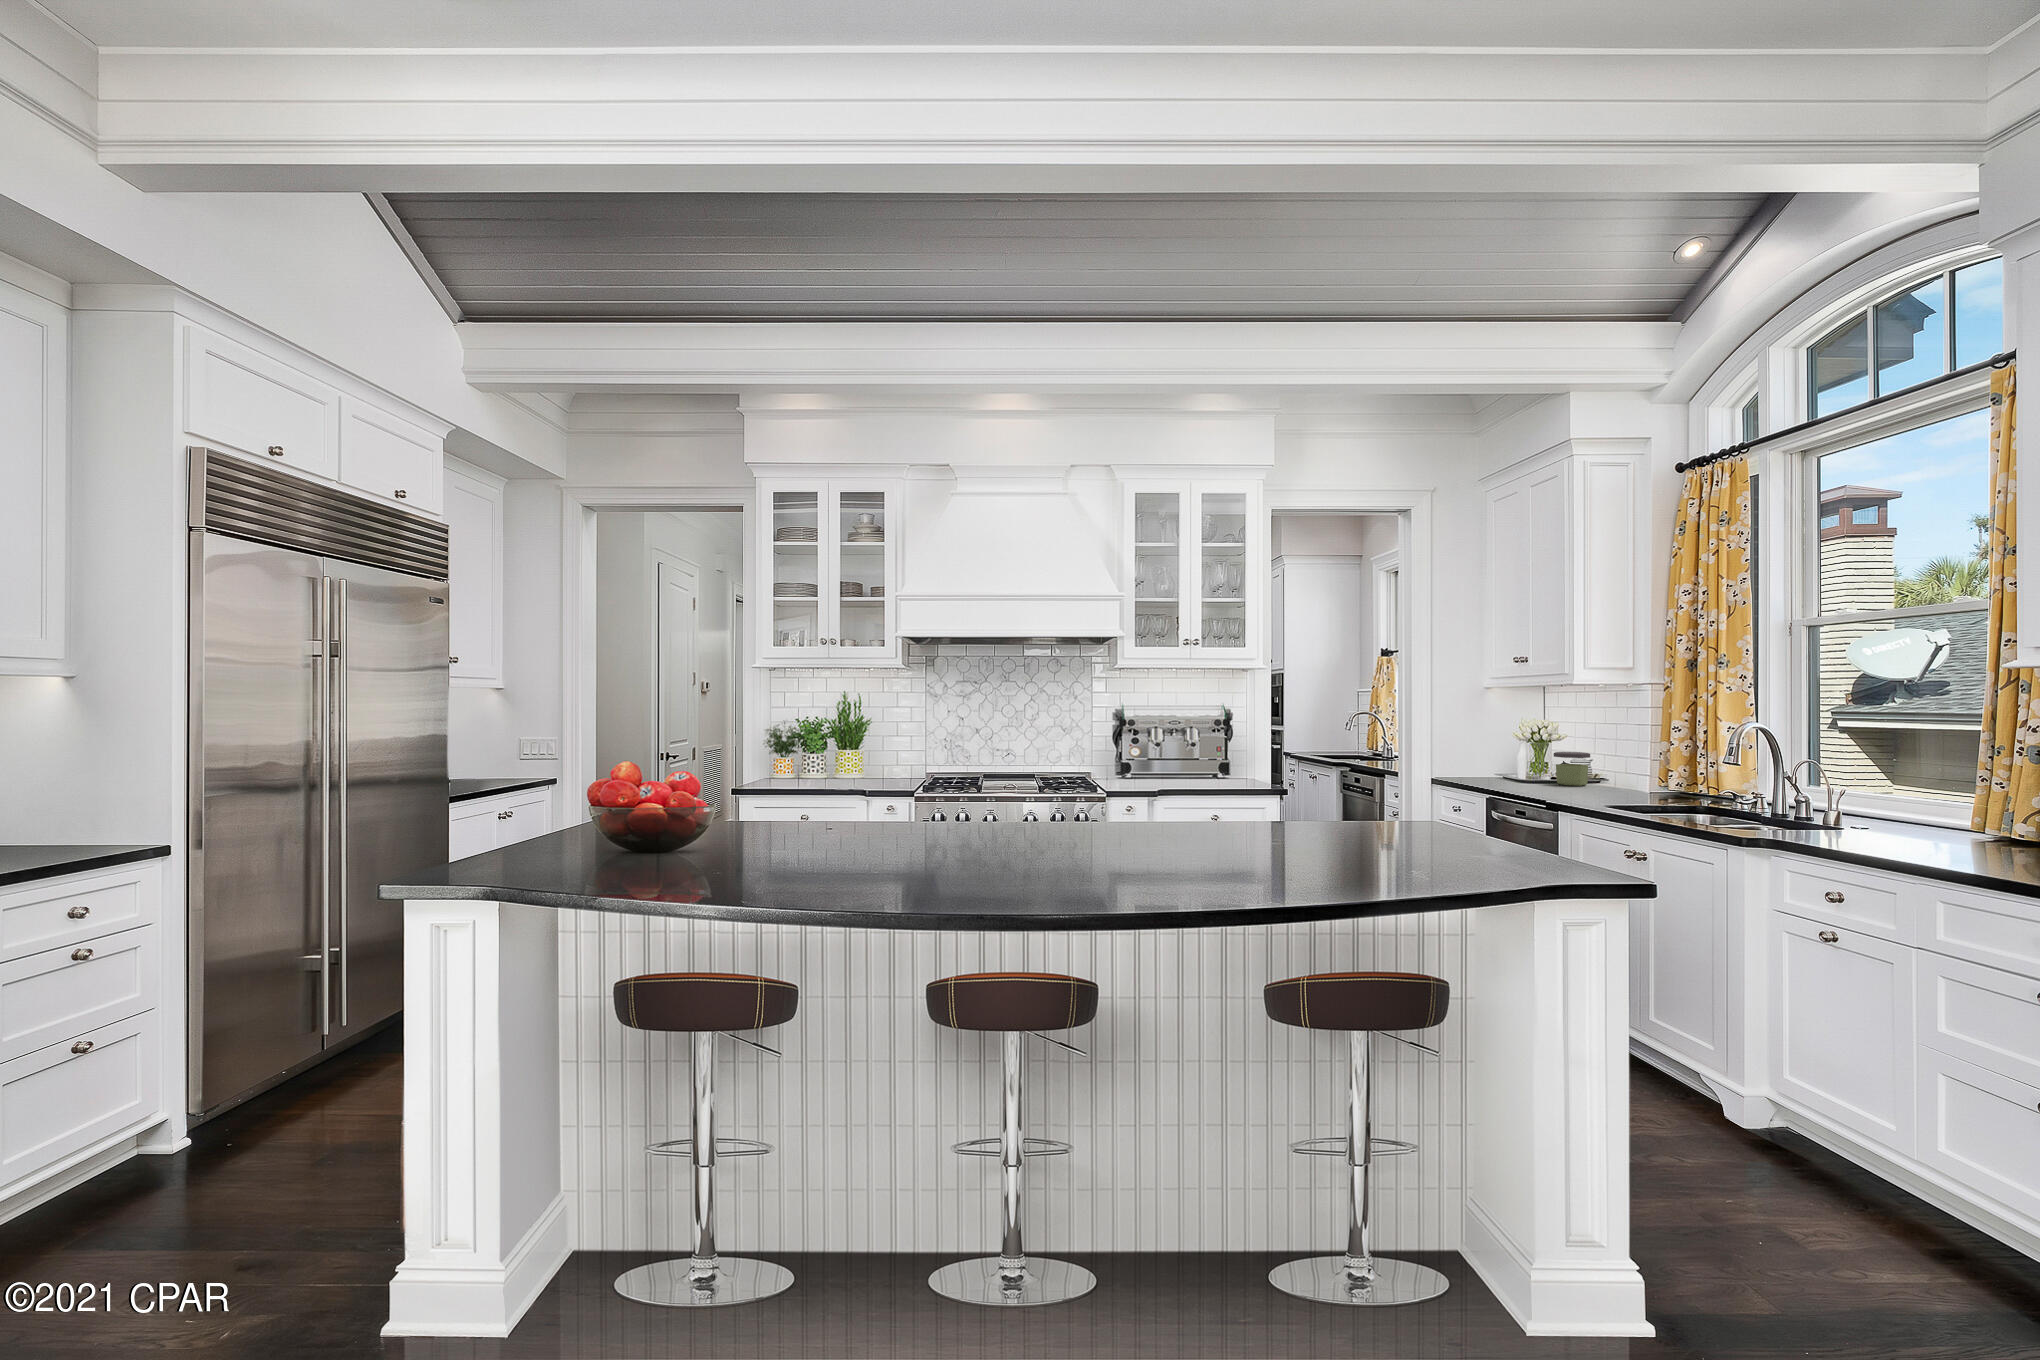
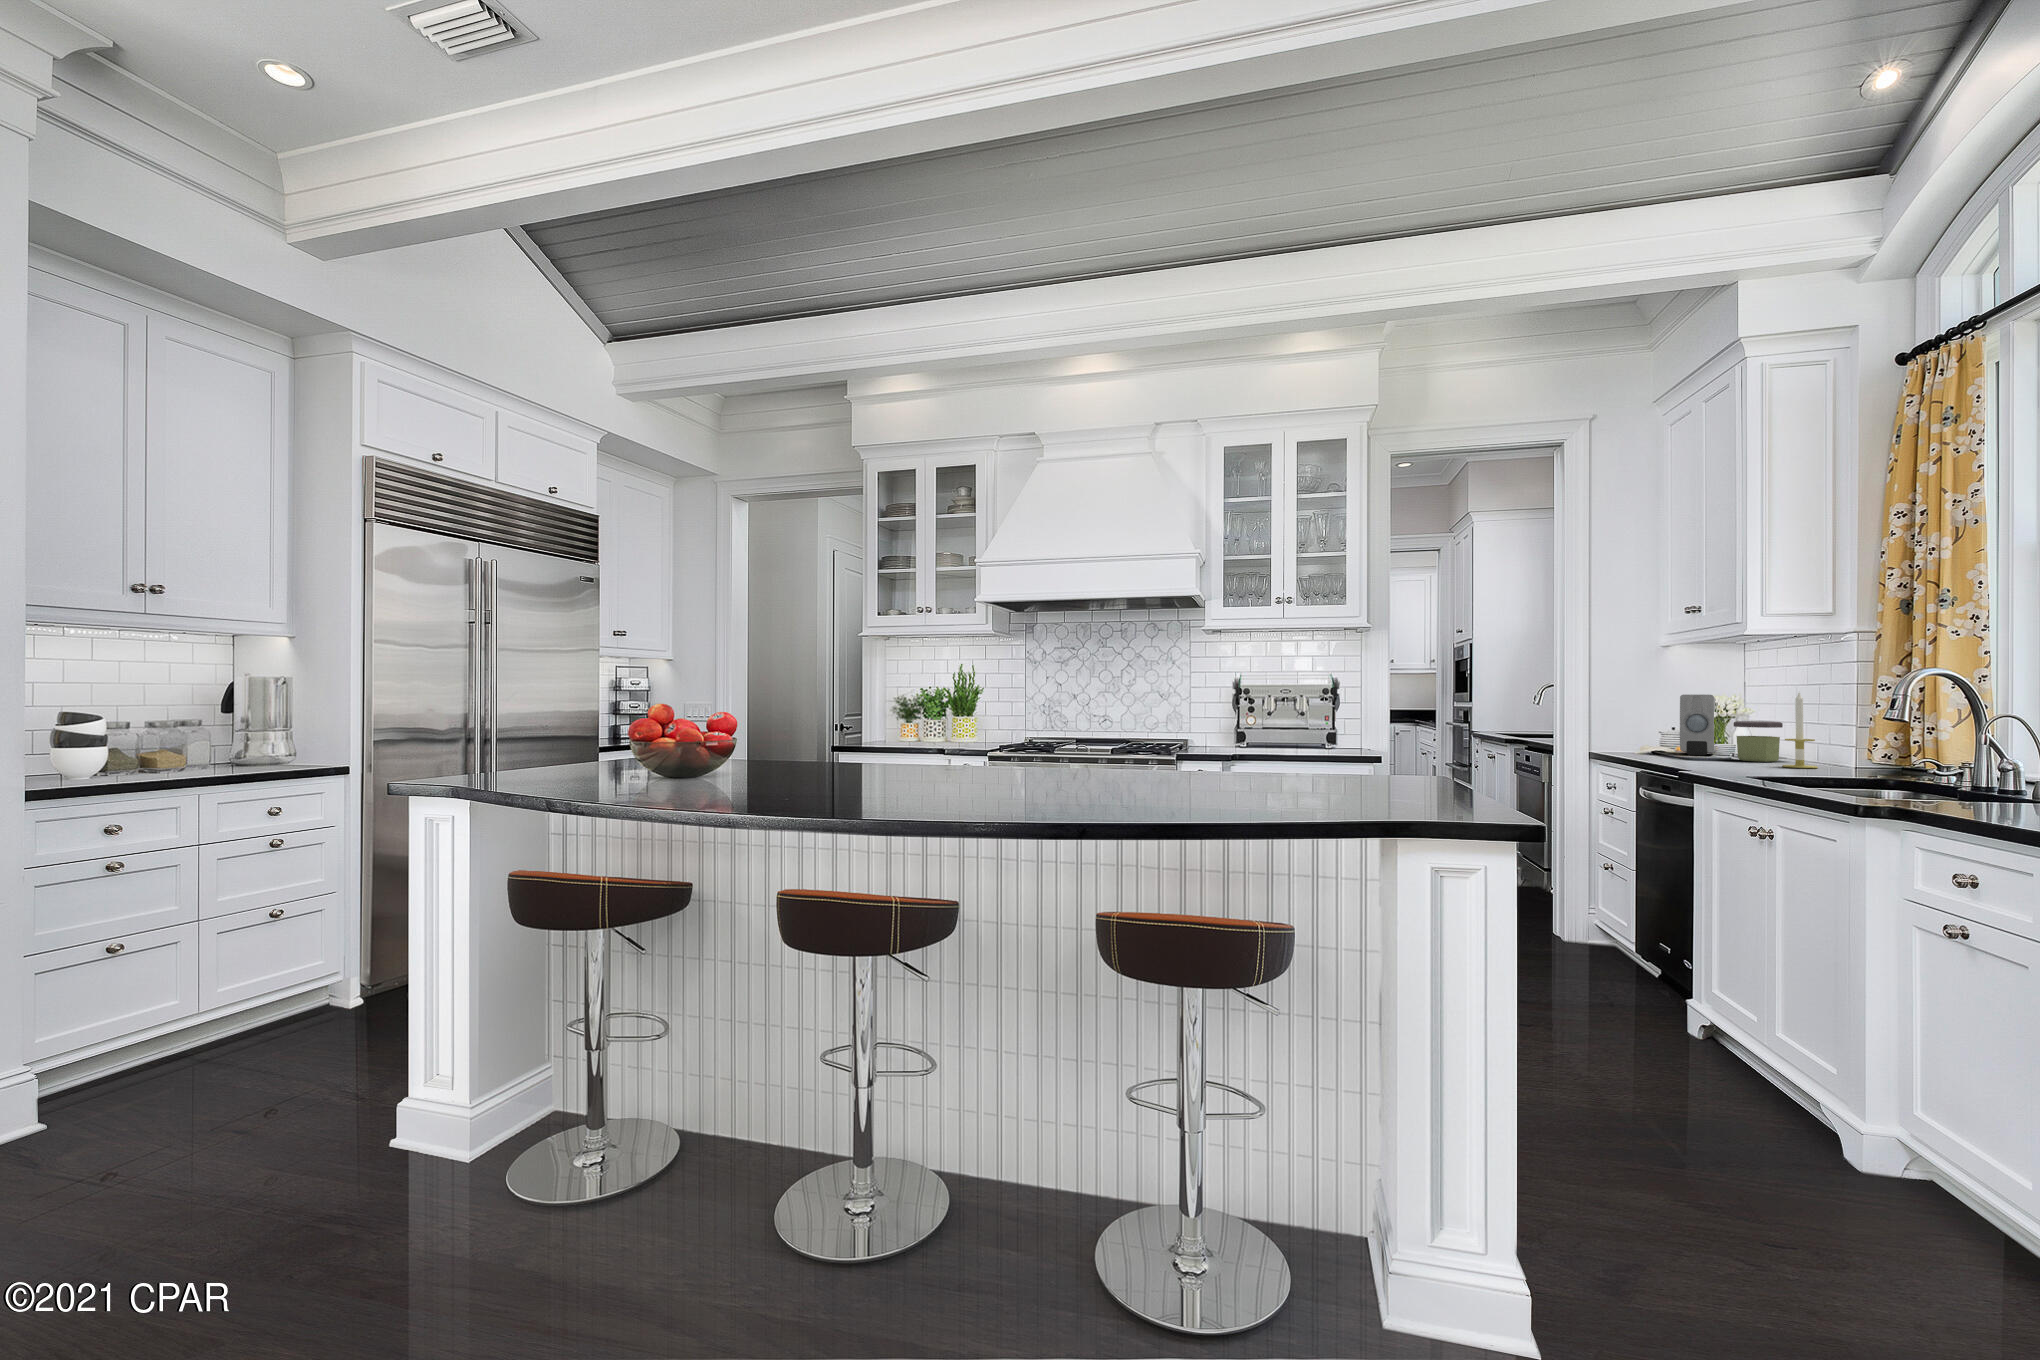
soap dispenser: none [1502,729,1532,779] -> present [1680,694,1716,755]
candle: none [1600,730,1627,792] -> present [1782,693,1818,768]

